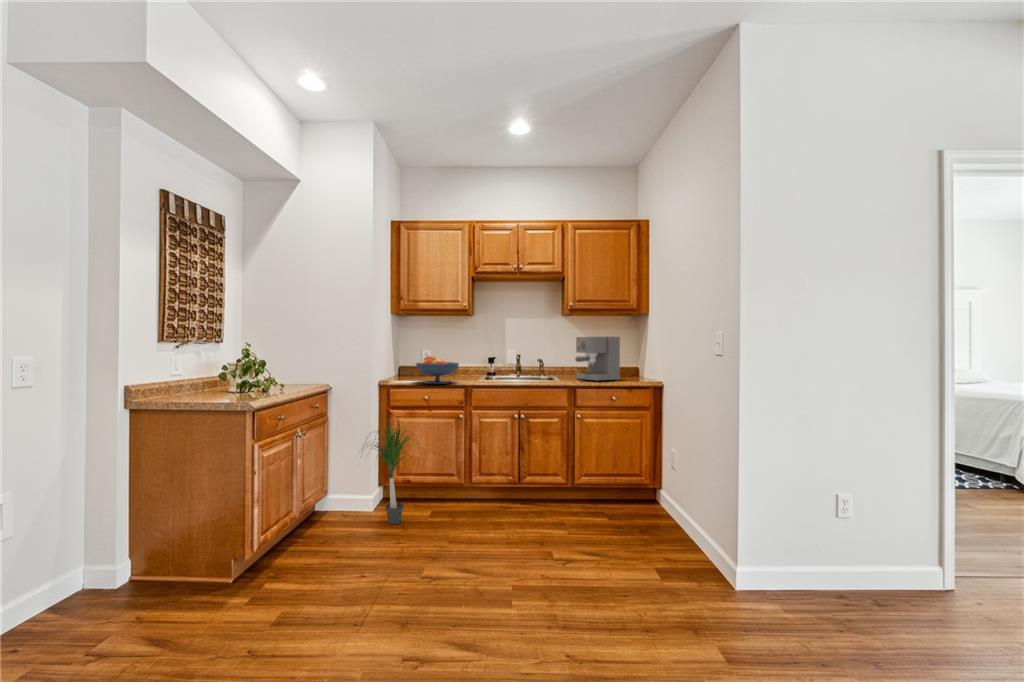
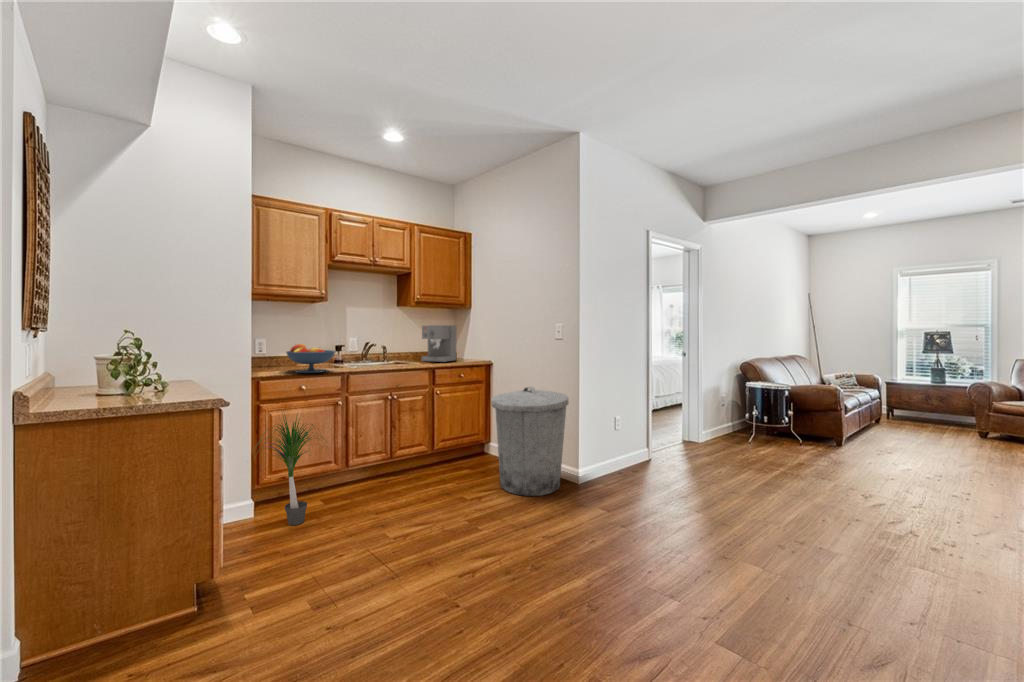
trash can: none [593,417,700,569] -> present [492,387,569,496]

